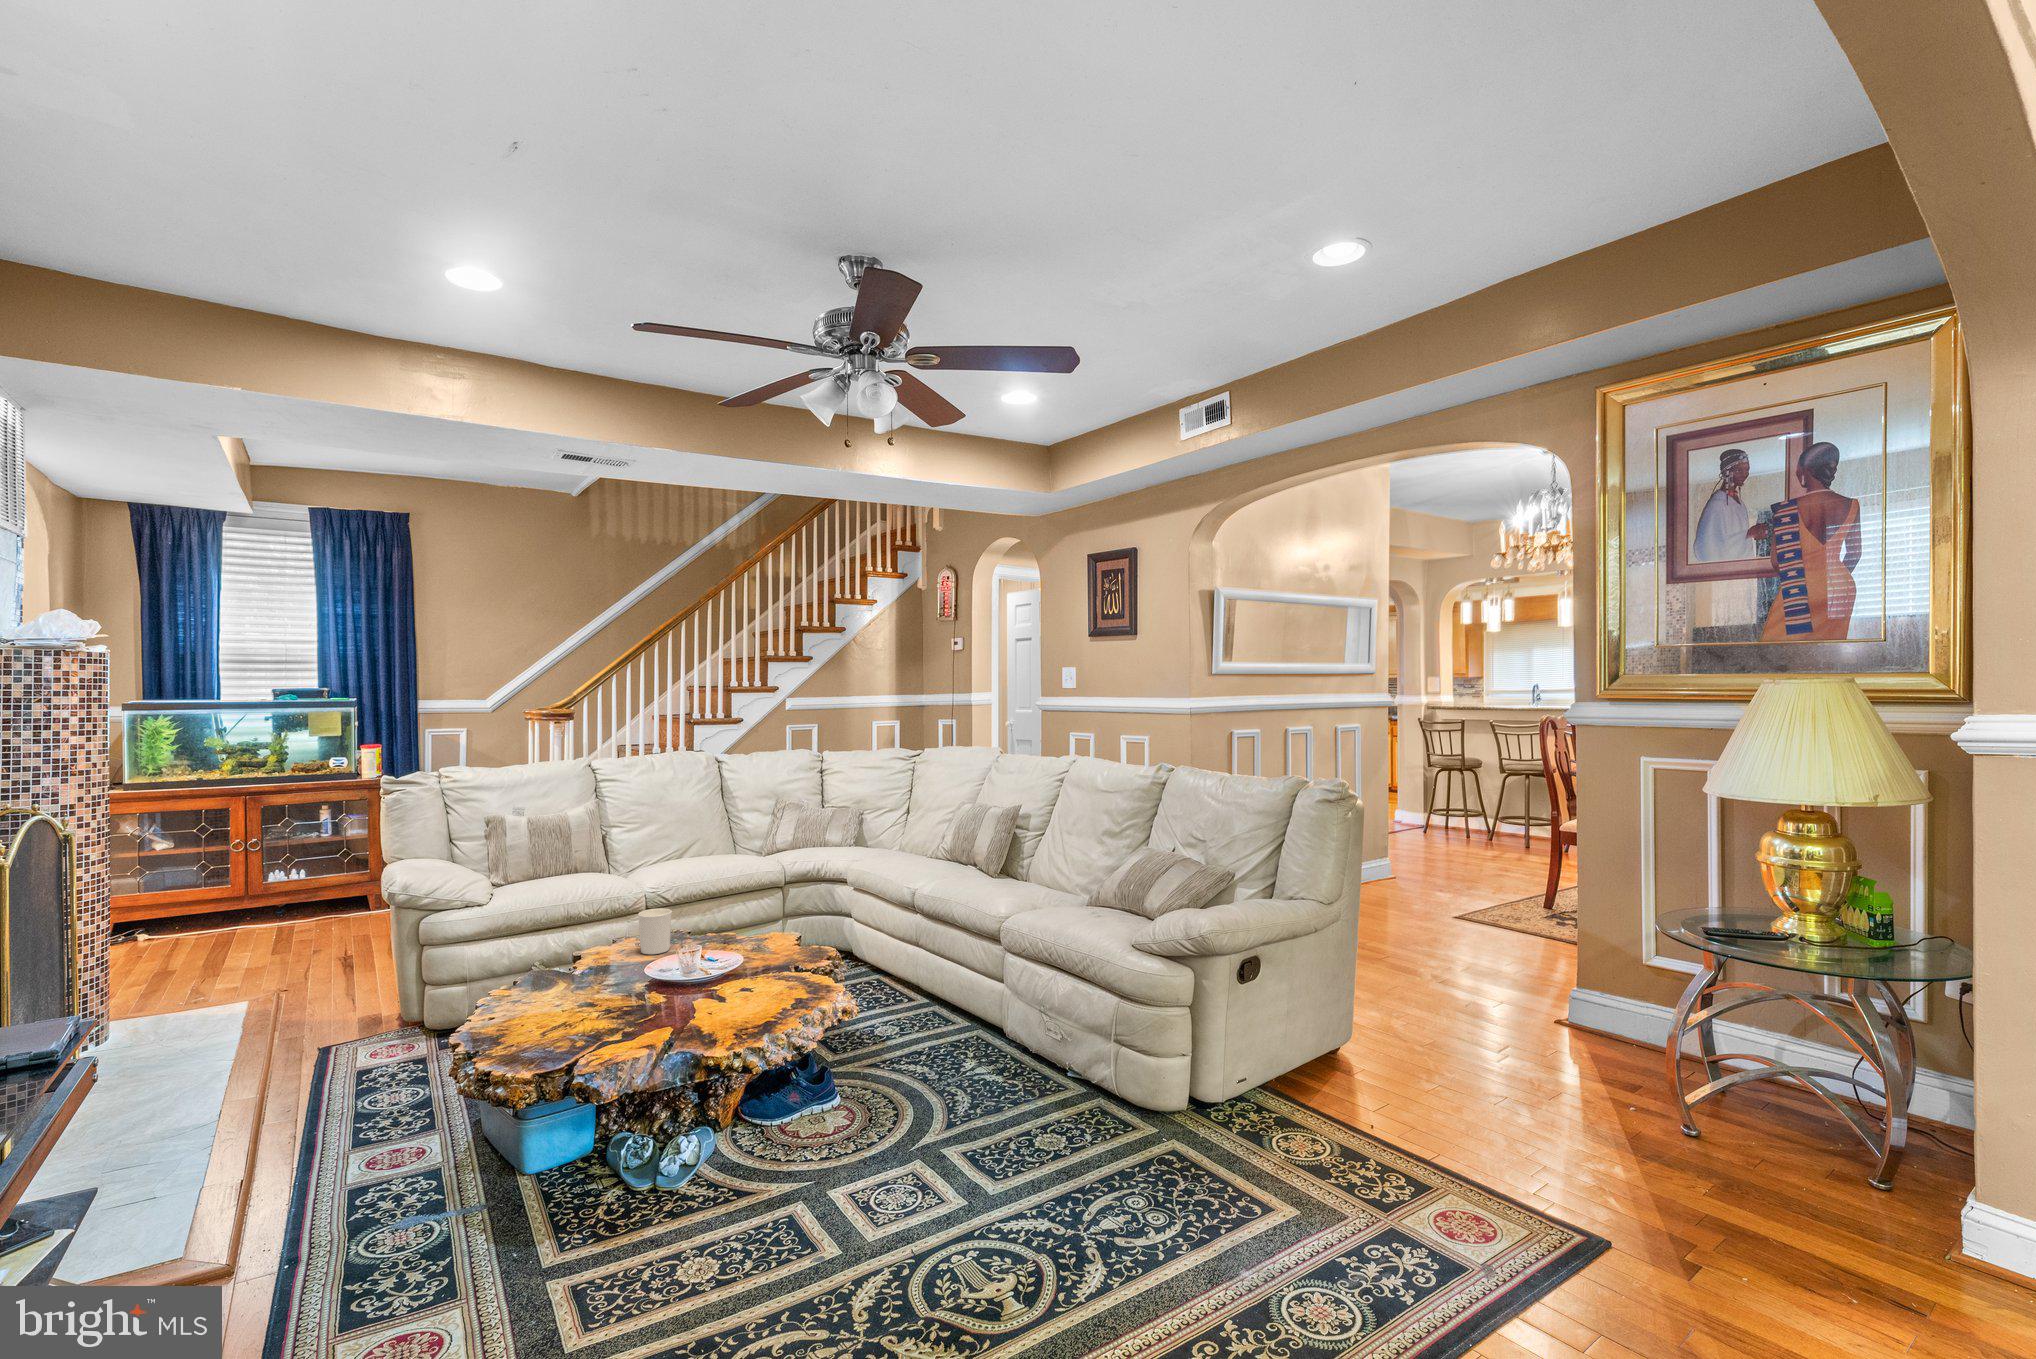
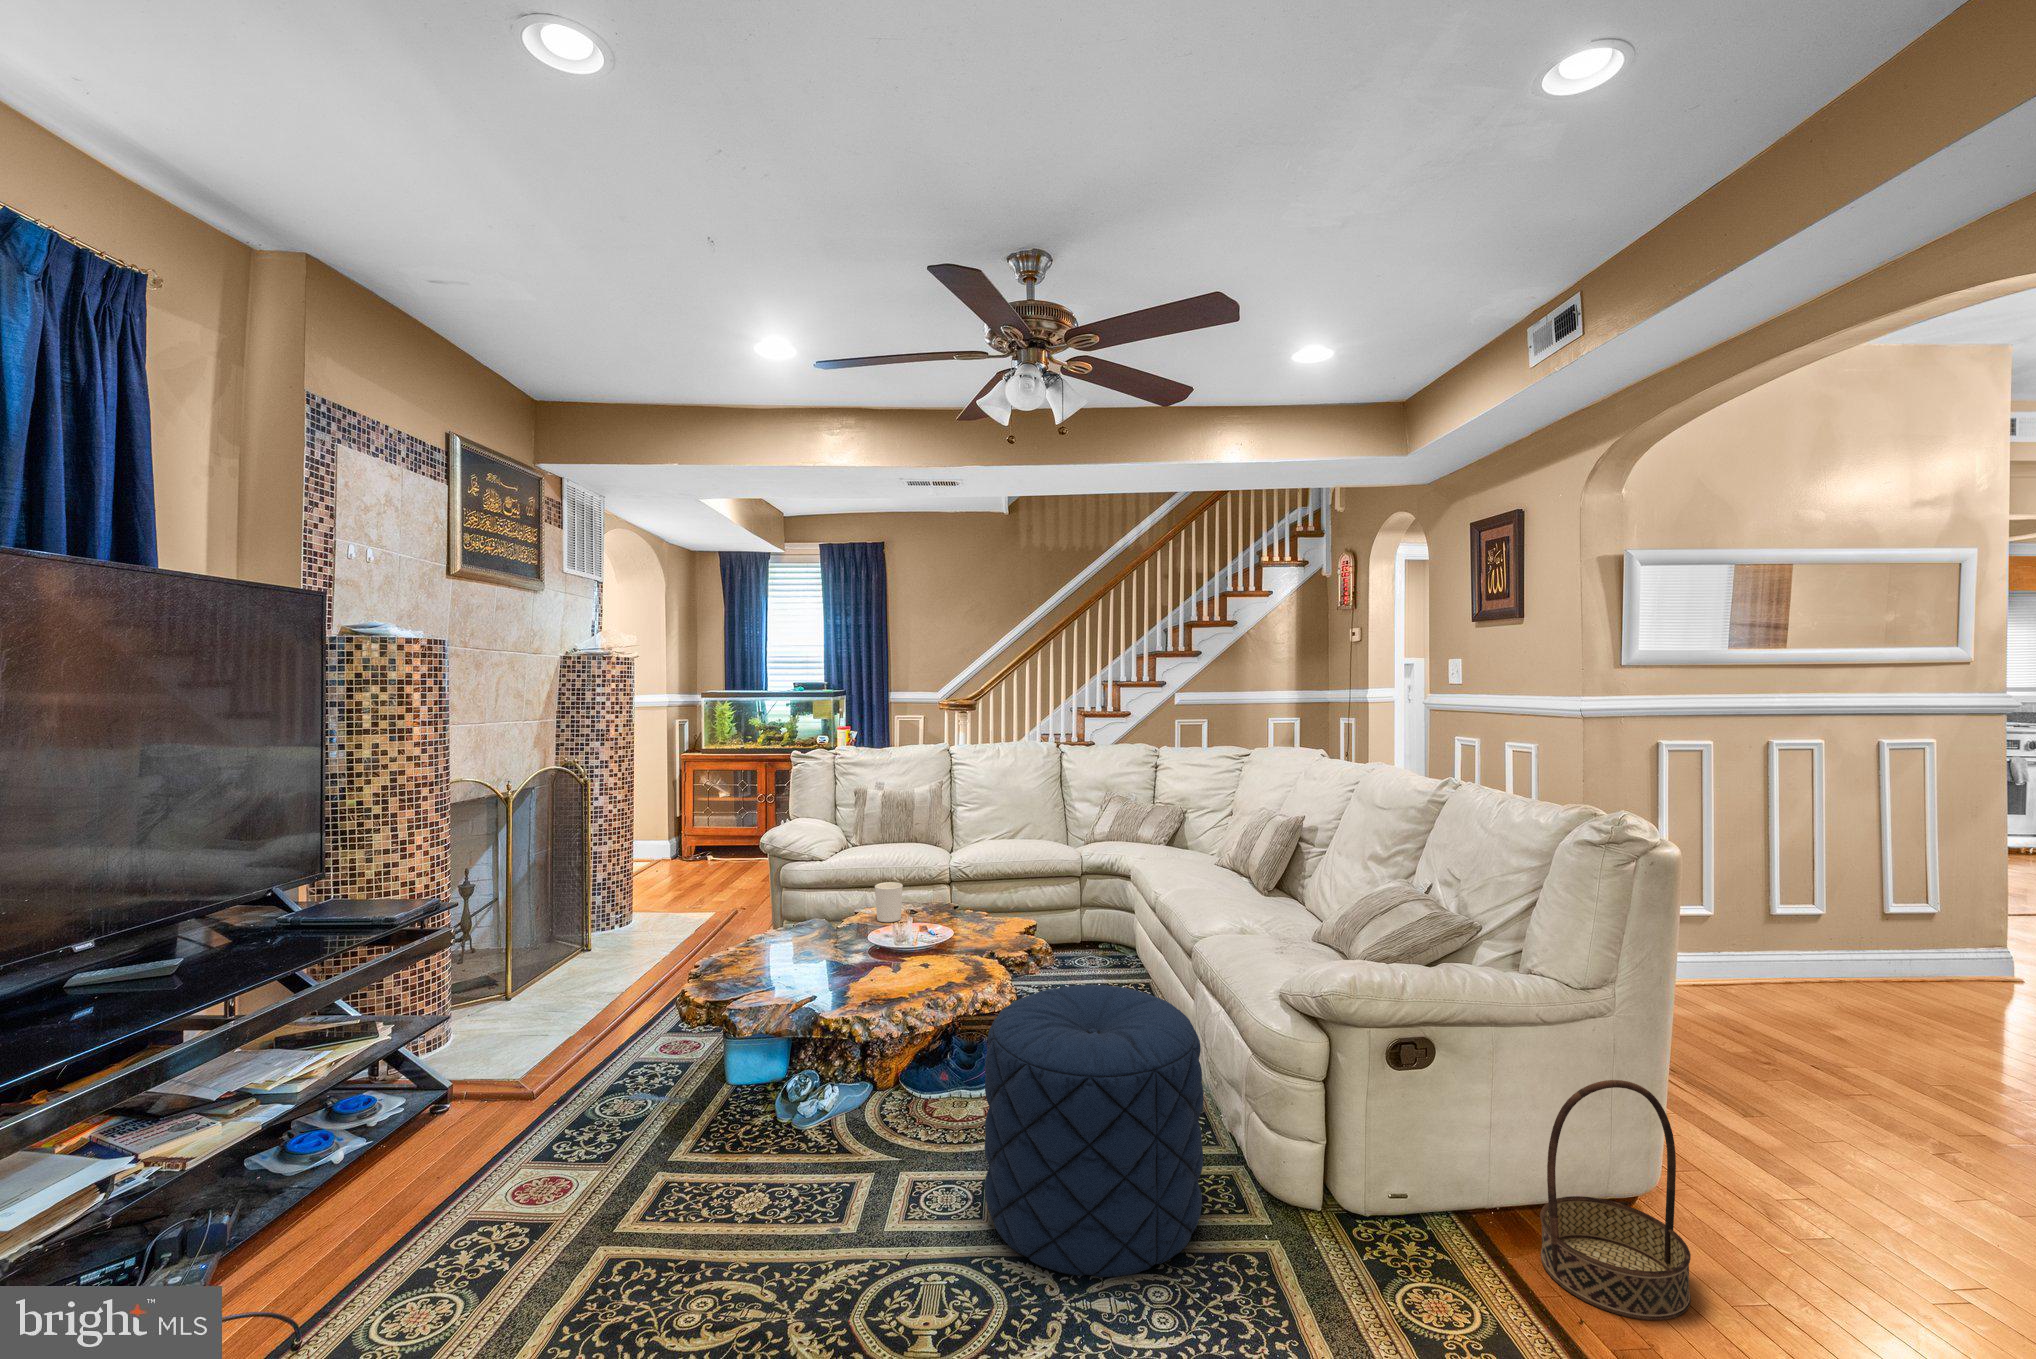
basket: none [1320,955,1414,1113] -> present [1540,1080,1691,1320]
pouf: none [925,959,1126,1220] -> present [985,985,1204,1277]

